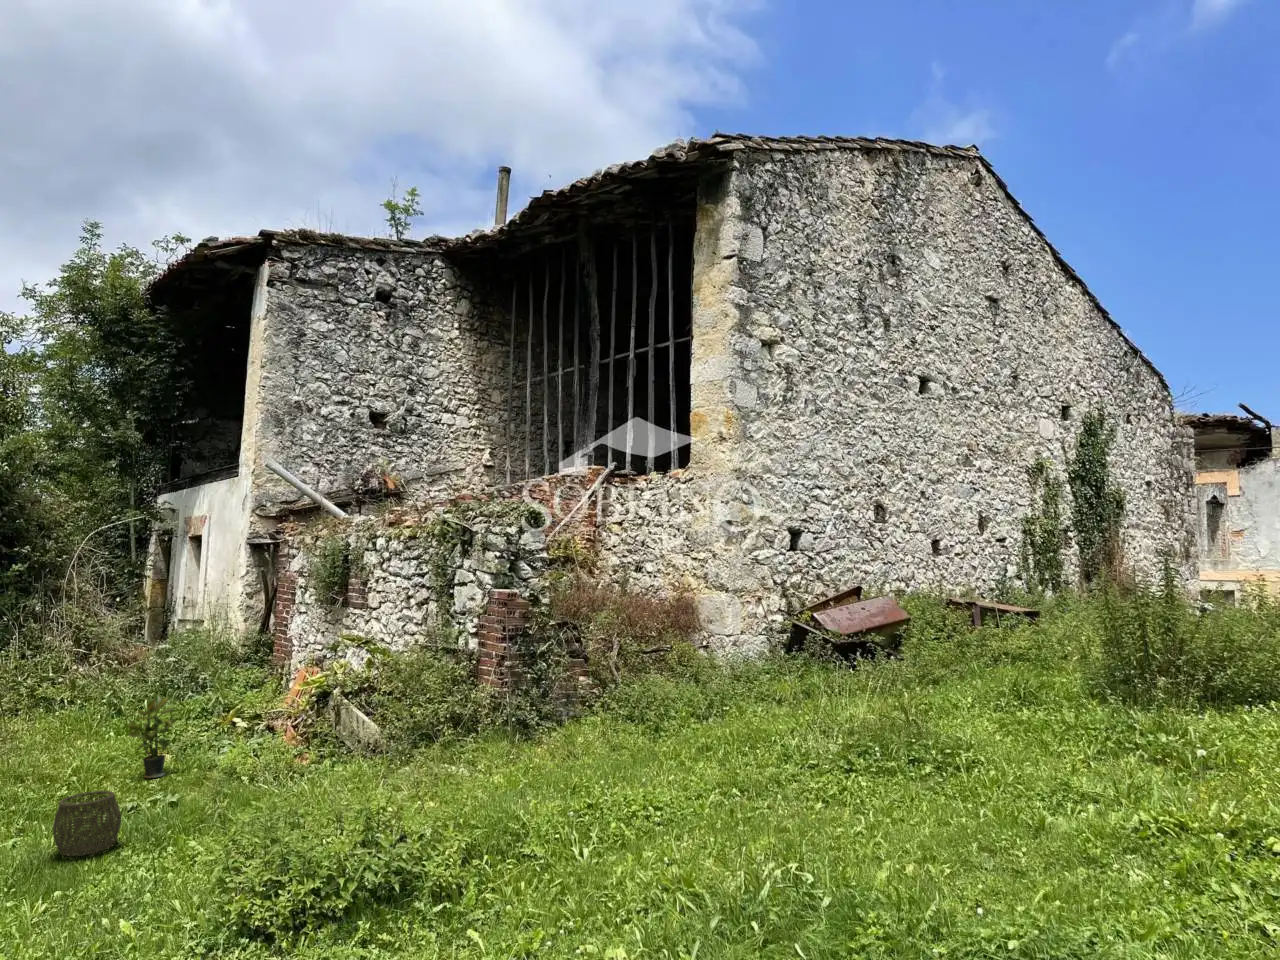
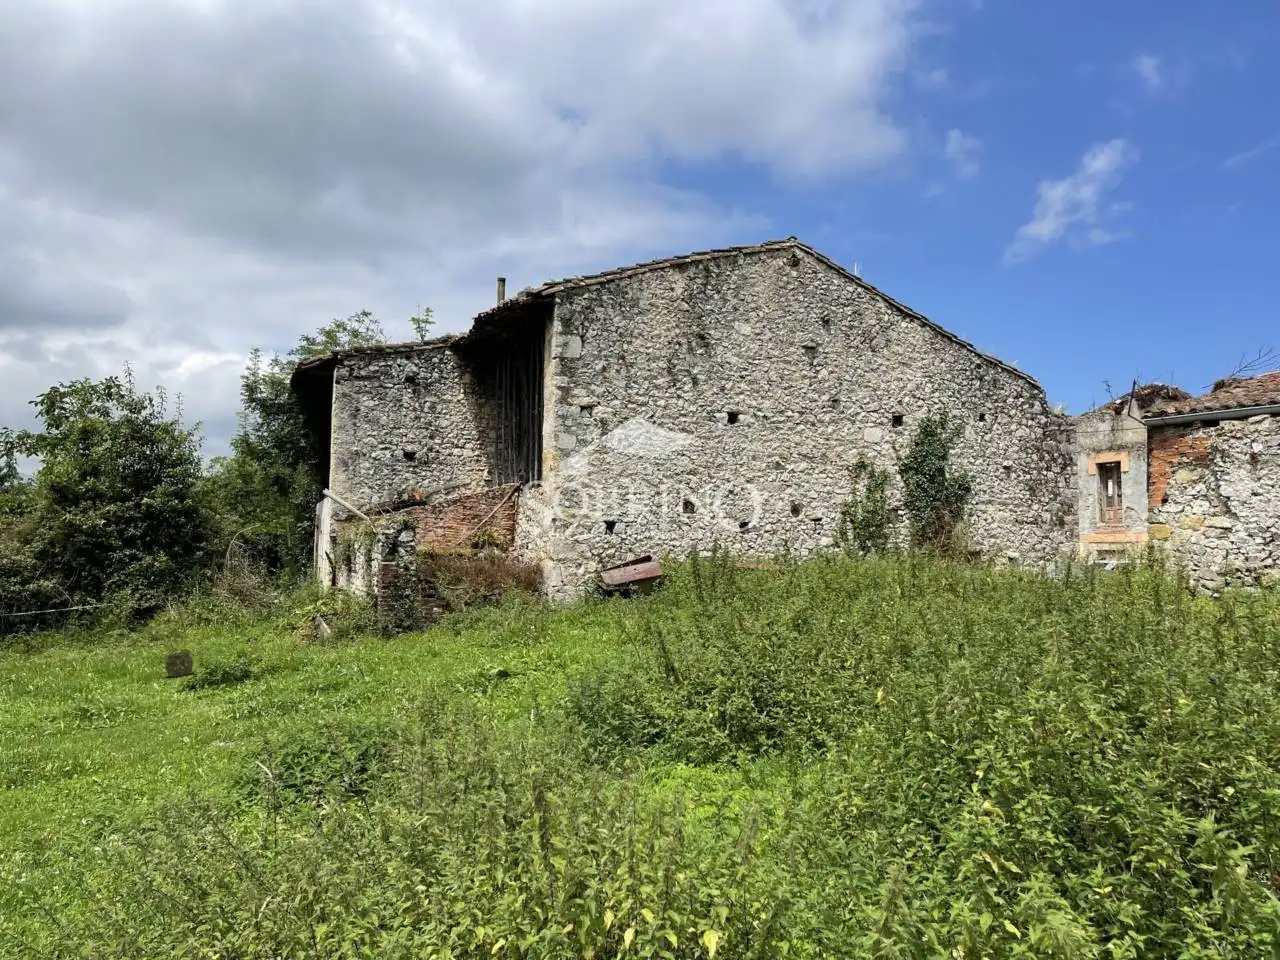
potted plant: present [127,695,175,779] -> none [221,616,244,655]

